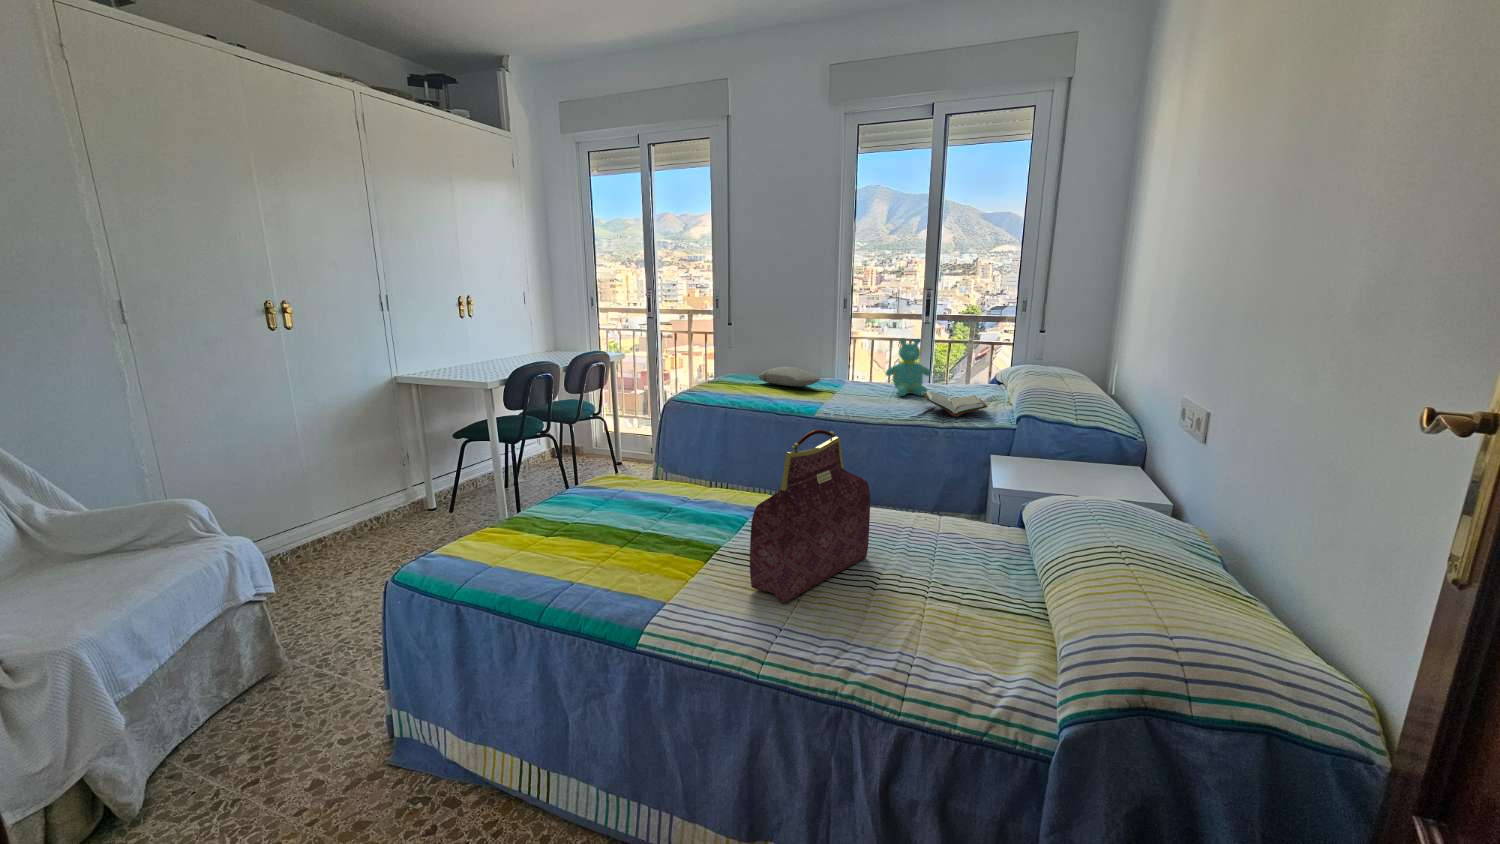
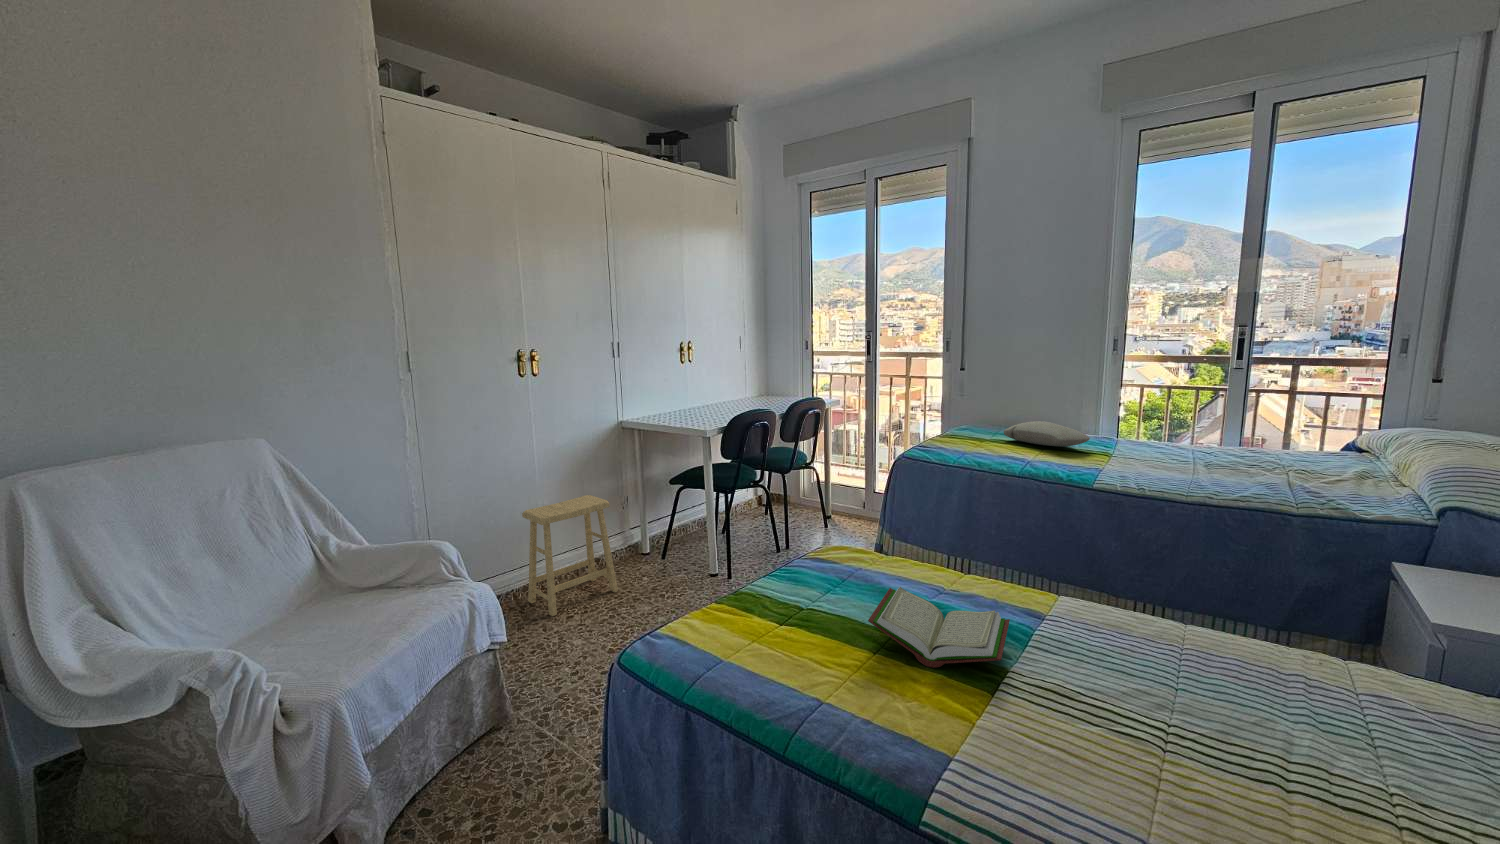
teddy bear: present [886,339,931,396] -> none [1186,390,1258,467]
book: present [922,390,988,417] -> present [868,587,1010,668]
handbag: present [750,430,870,603] -> none [1078,535,1264,795]
footstool: none [285,451,404,573] -> present [522,495,618,616]

